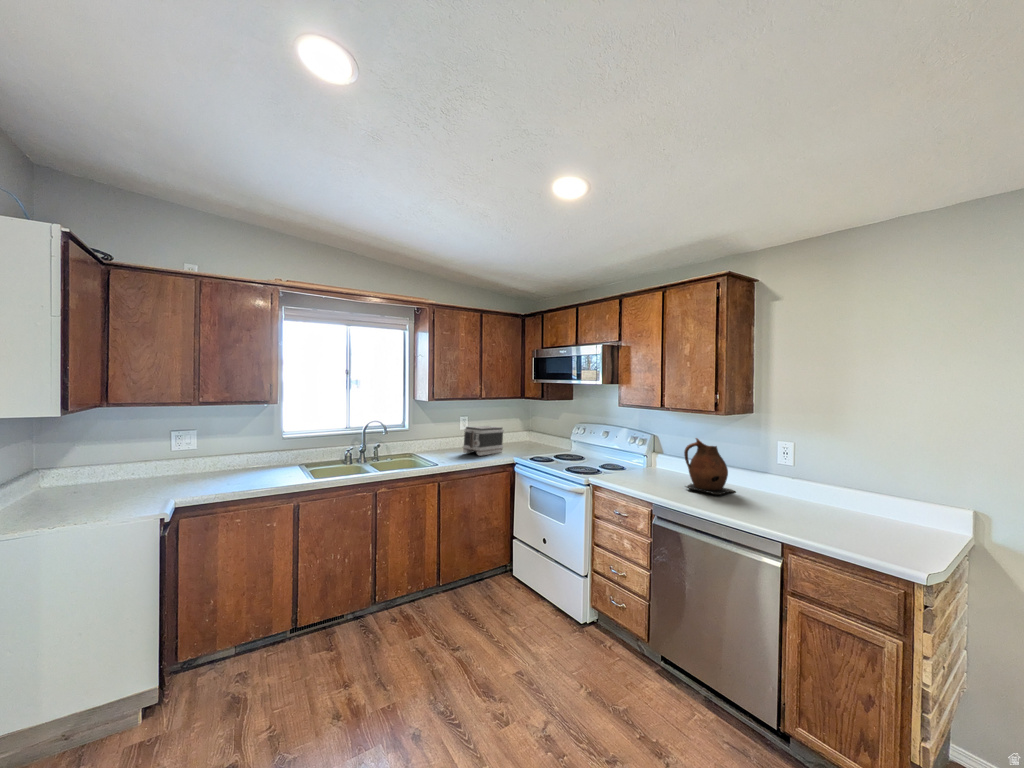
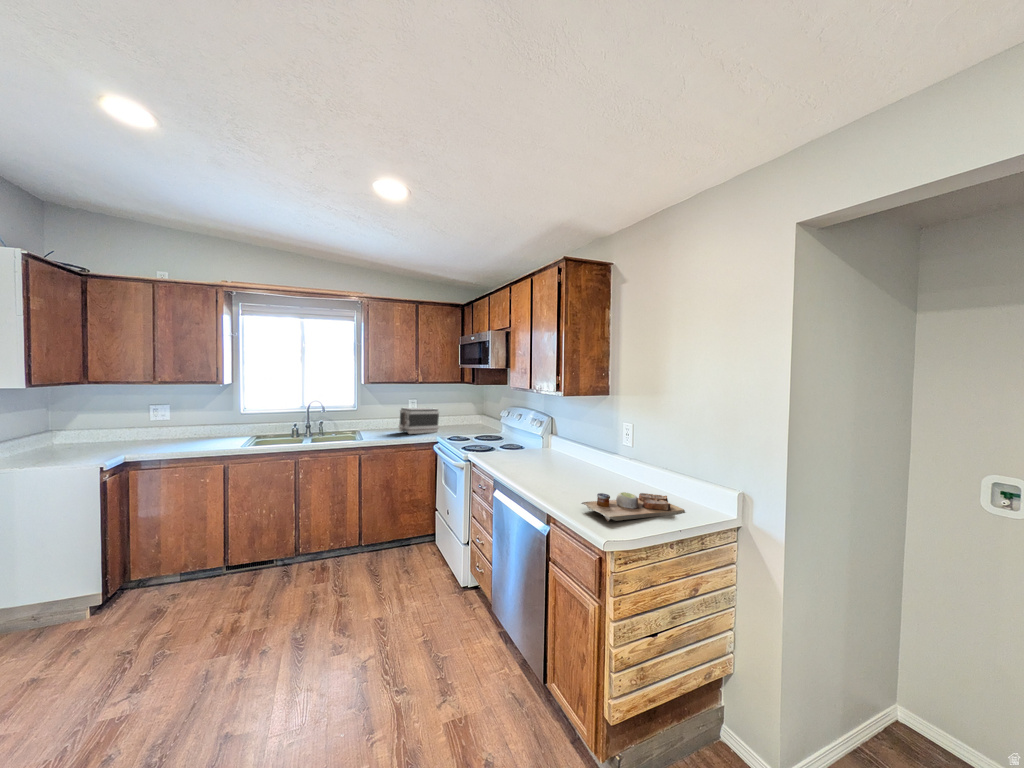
ceramic pitcher: present [684,438,734,495] -> none [539,419,585,472]
cutting board: none [825,515,916,551] -> present [582,492,685,521]

